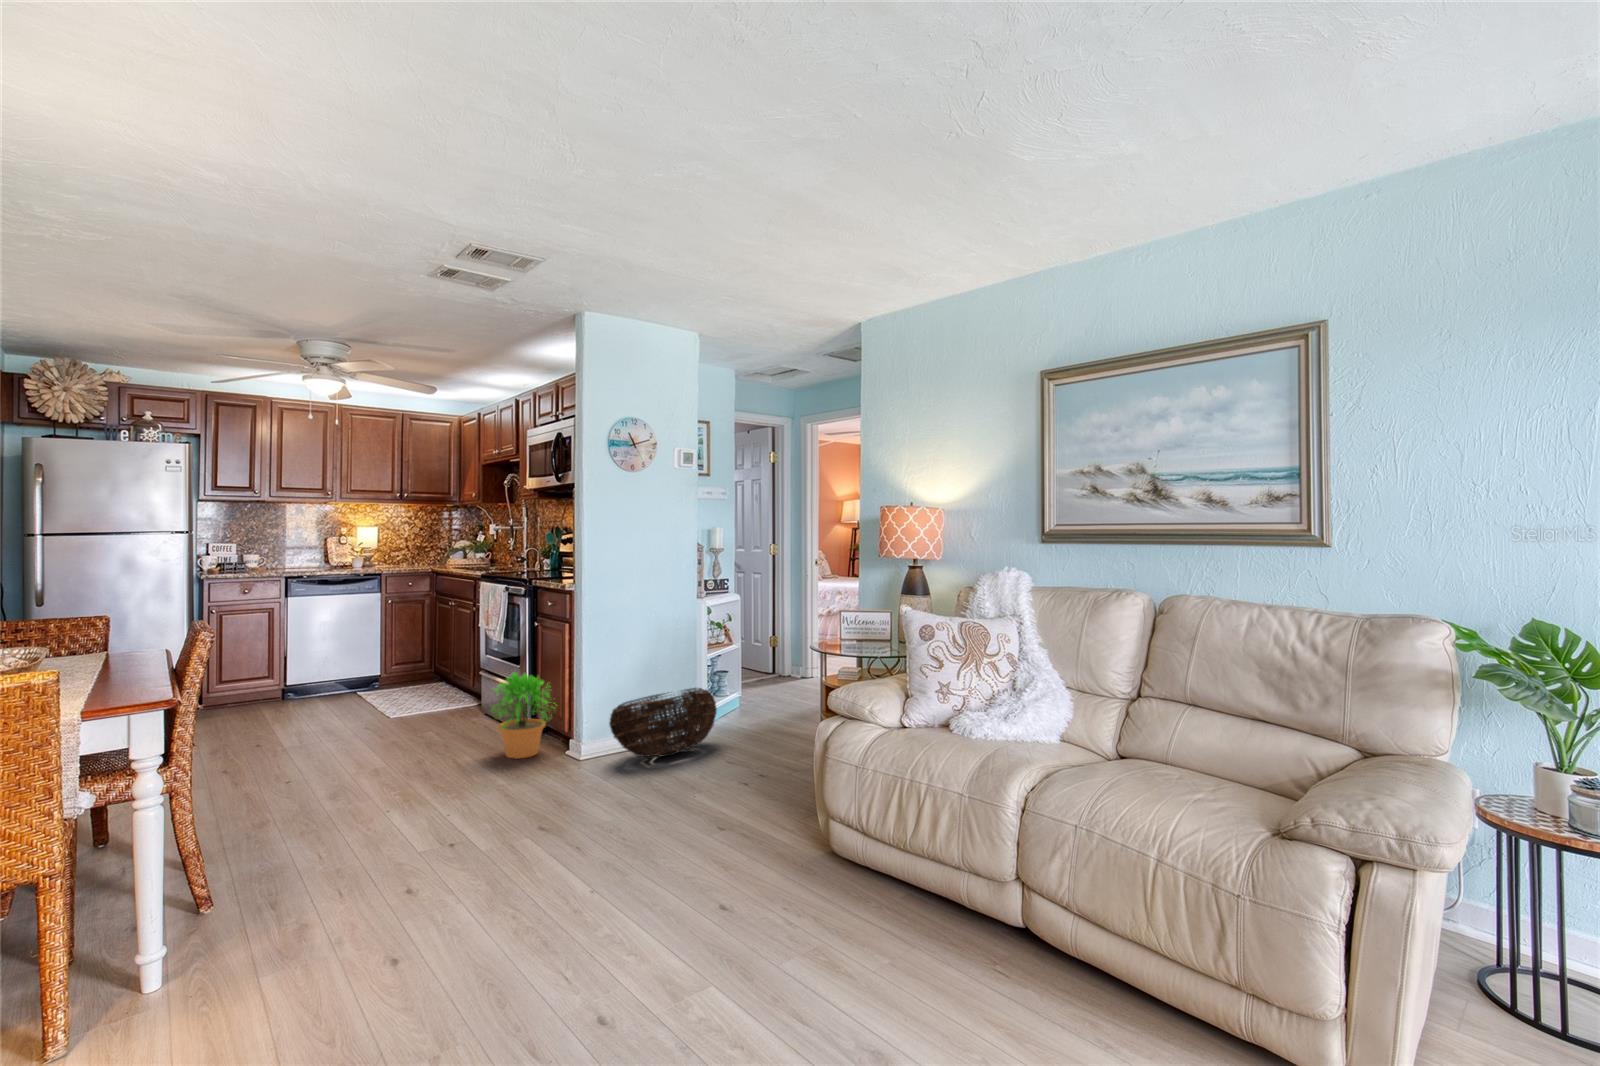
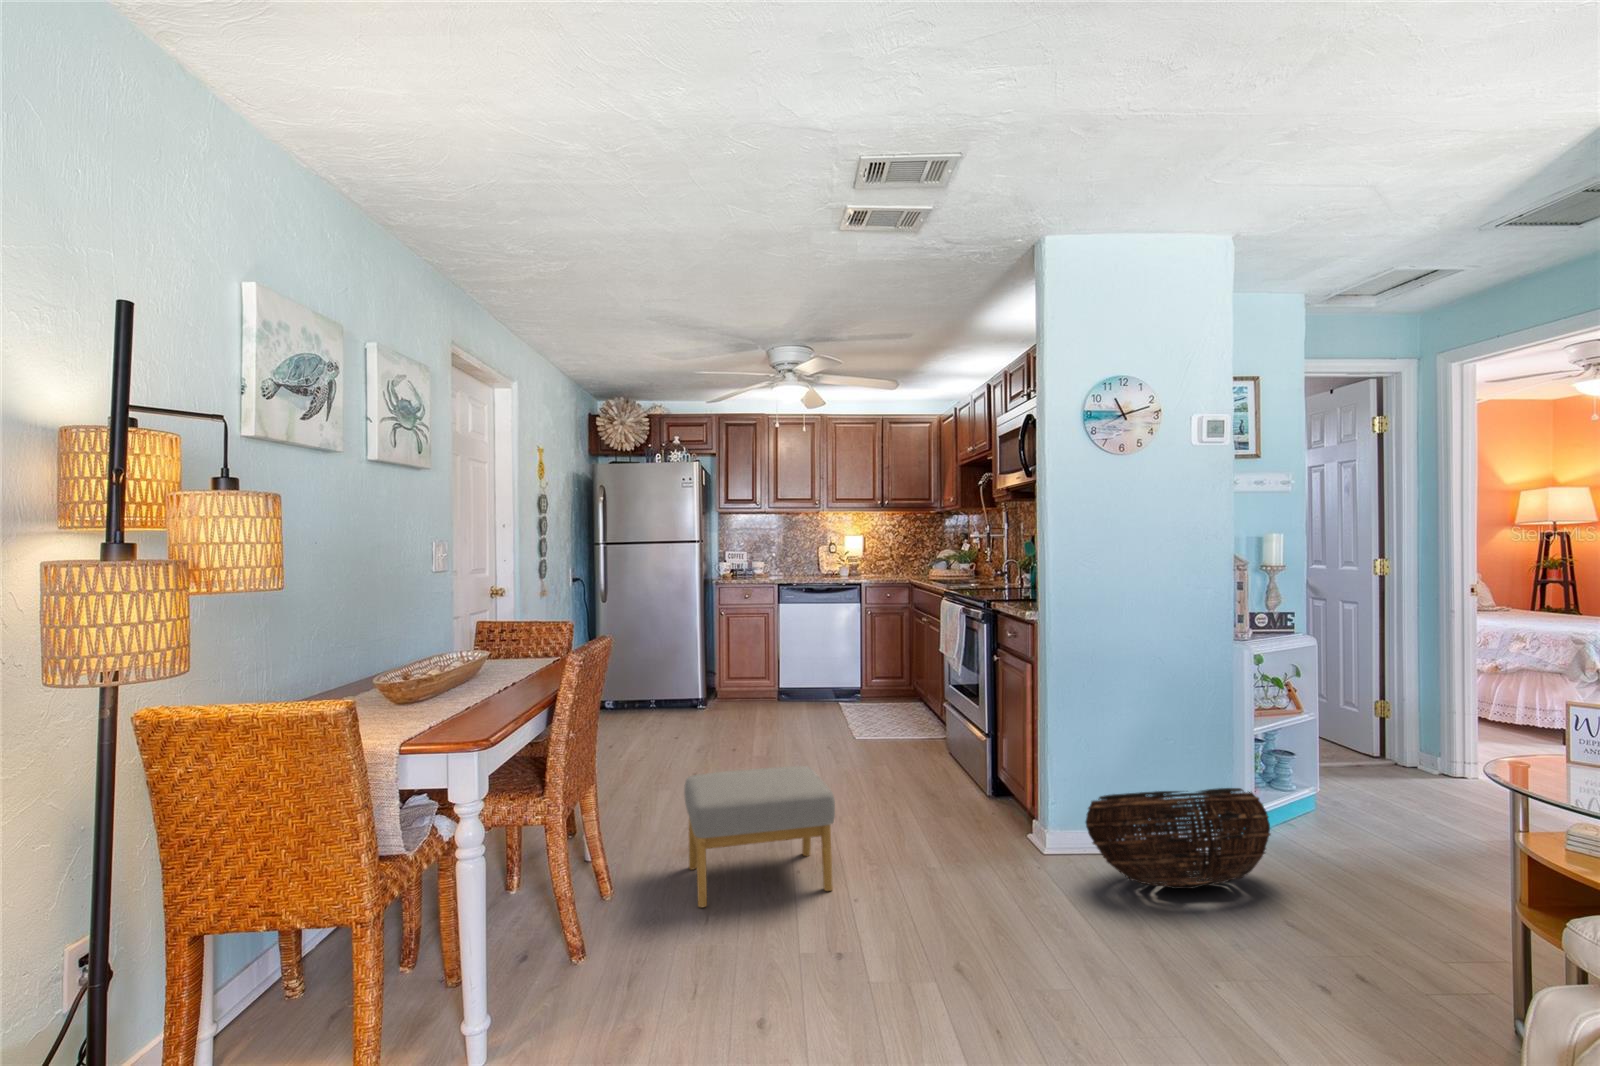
potted plant: present [492,673,555,758] -> none [931,722,1020,839]
footstool: none [267,719,424,841] -> present [684,766,835,908]

